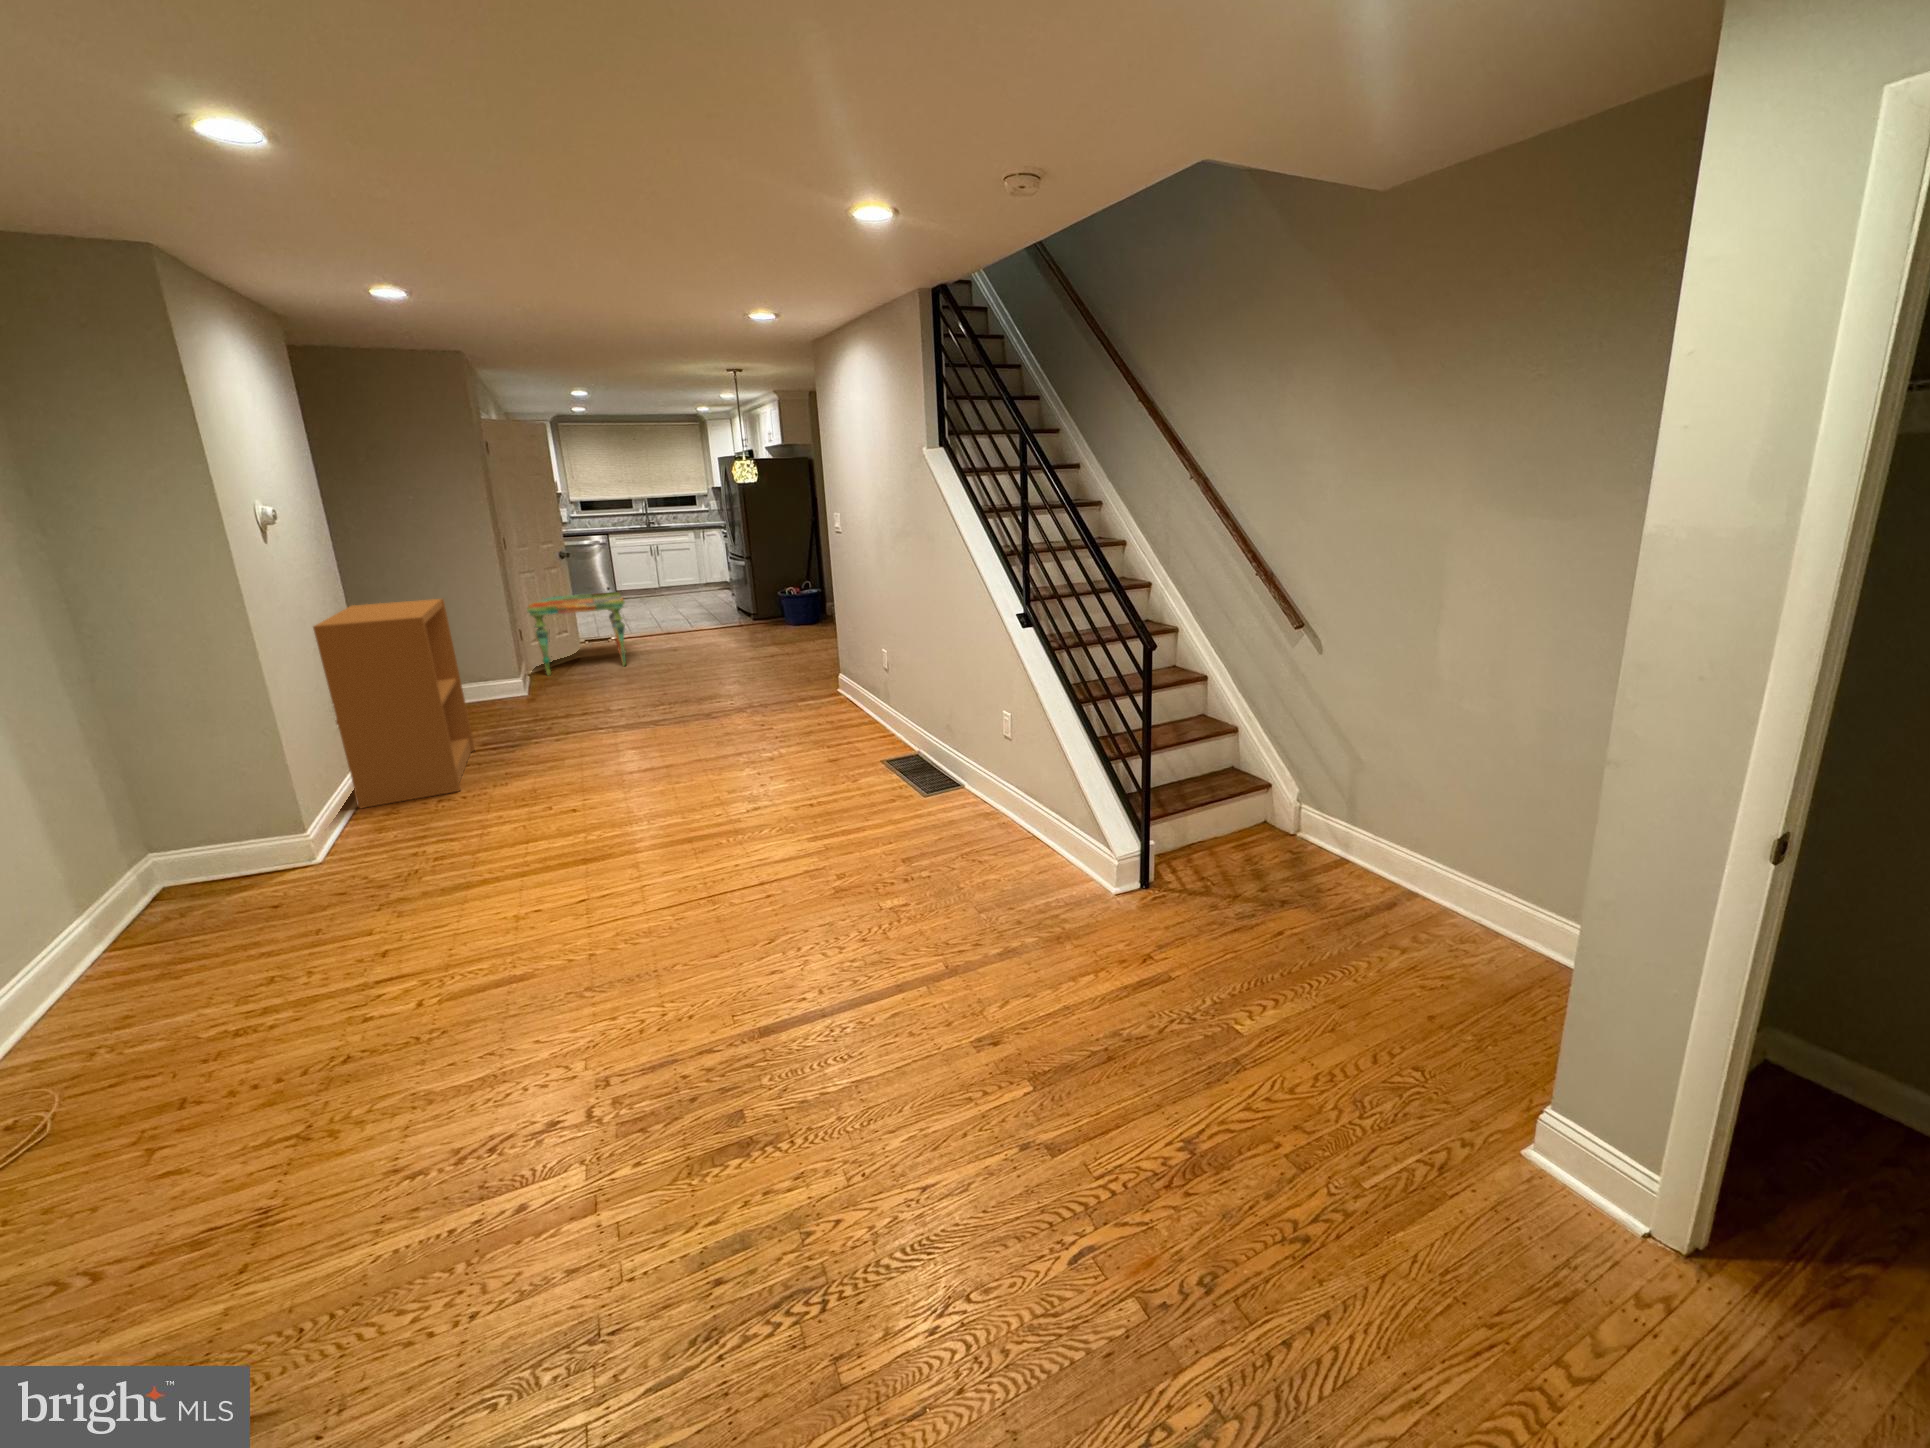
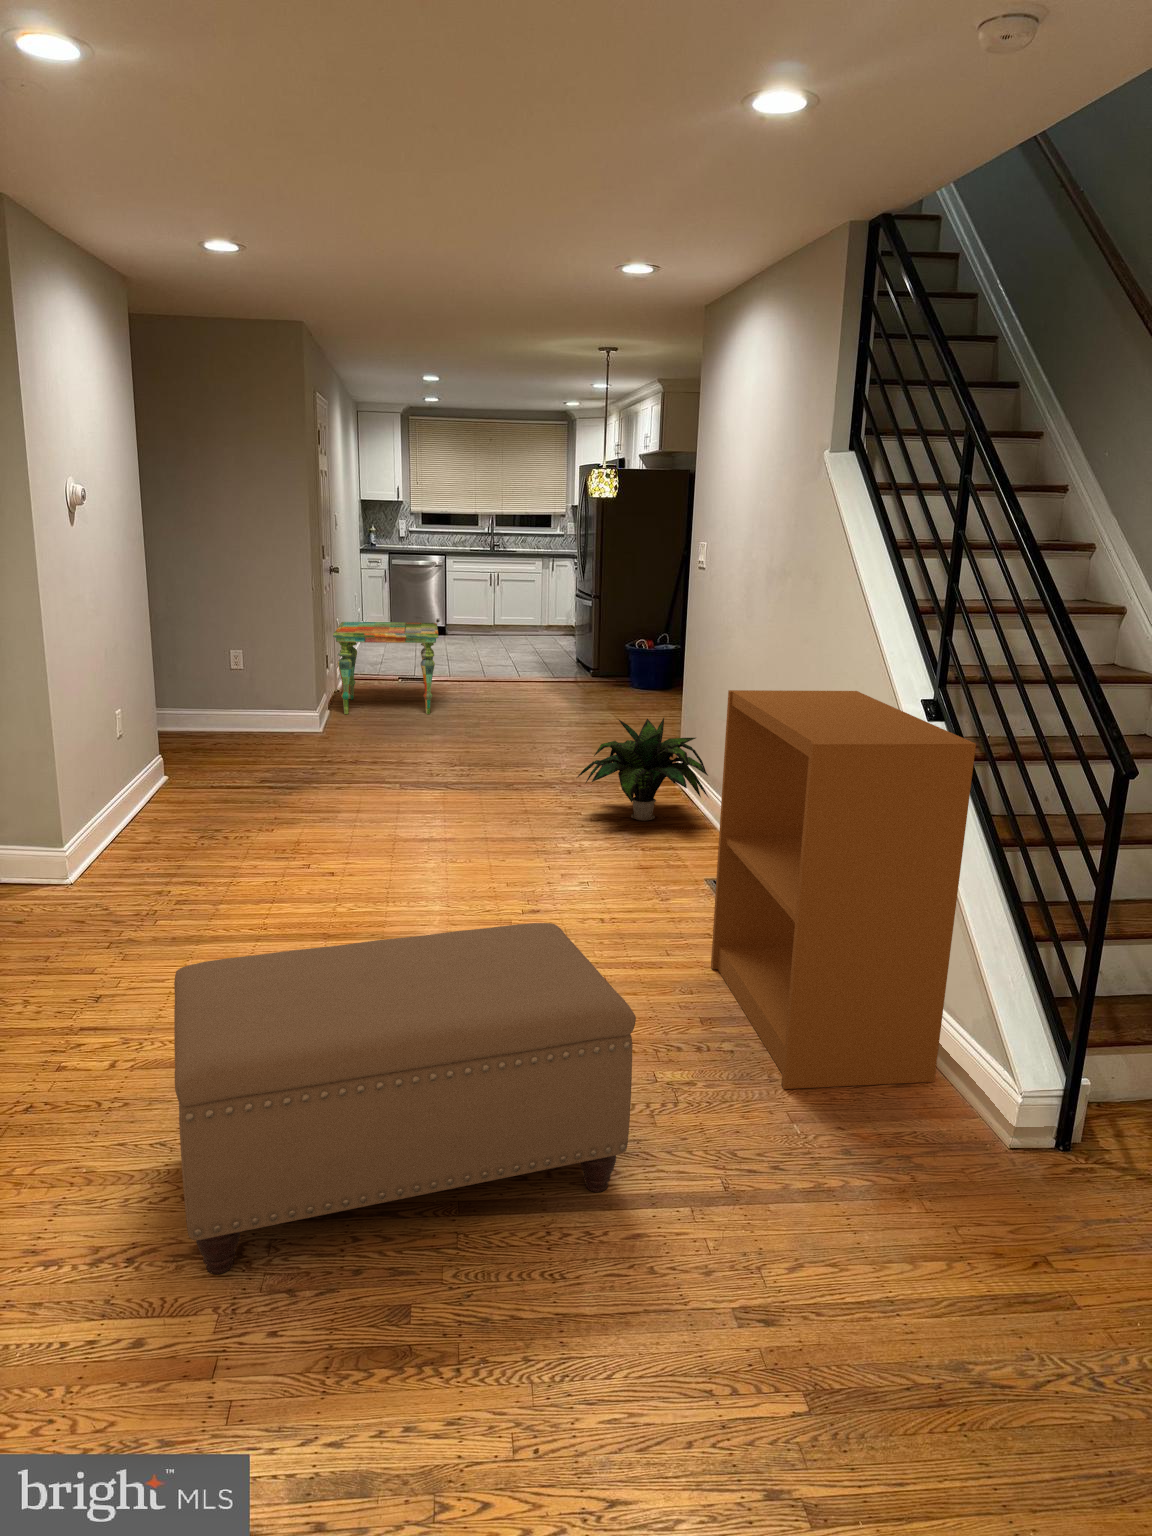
bookshelf: present [313,599,475,808] -> present [711,690,976,1089]
potted plant: none [768,646,872,725] -> present [578,718,708,821]
ottoman: none [484,812,878,1139] -> present [174,923,636,1274]

